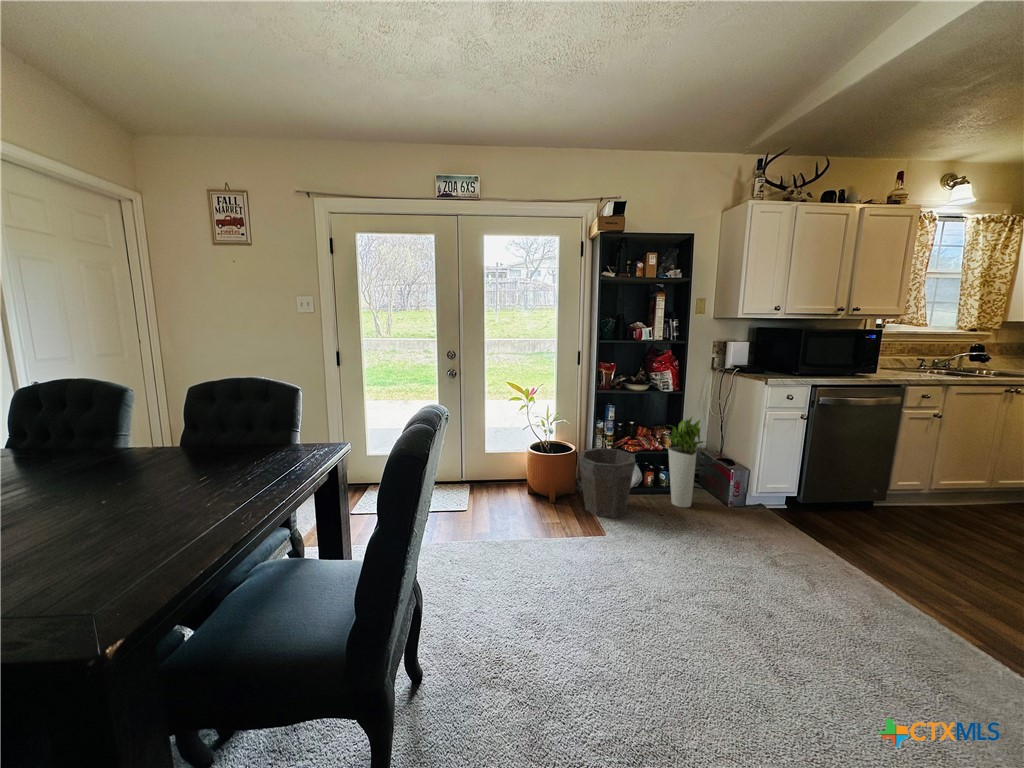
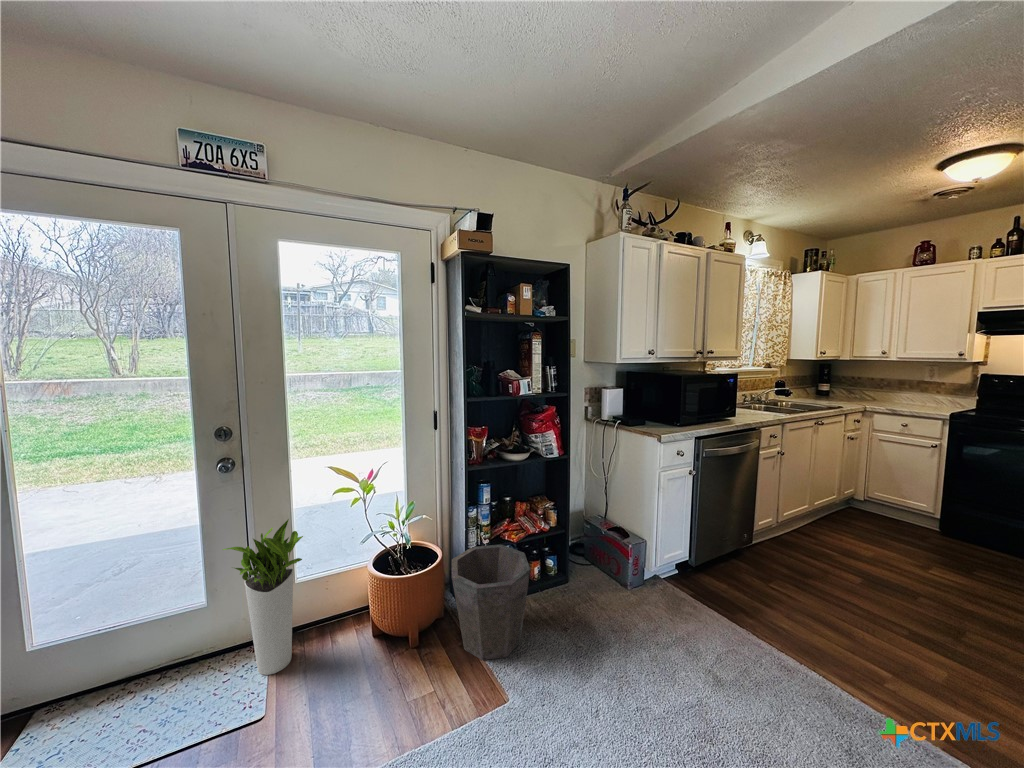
planter: present [668,417,703,507] -> present [223,519,303,675]

